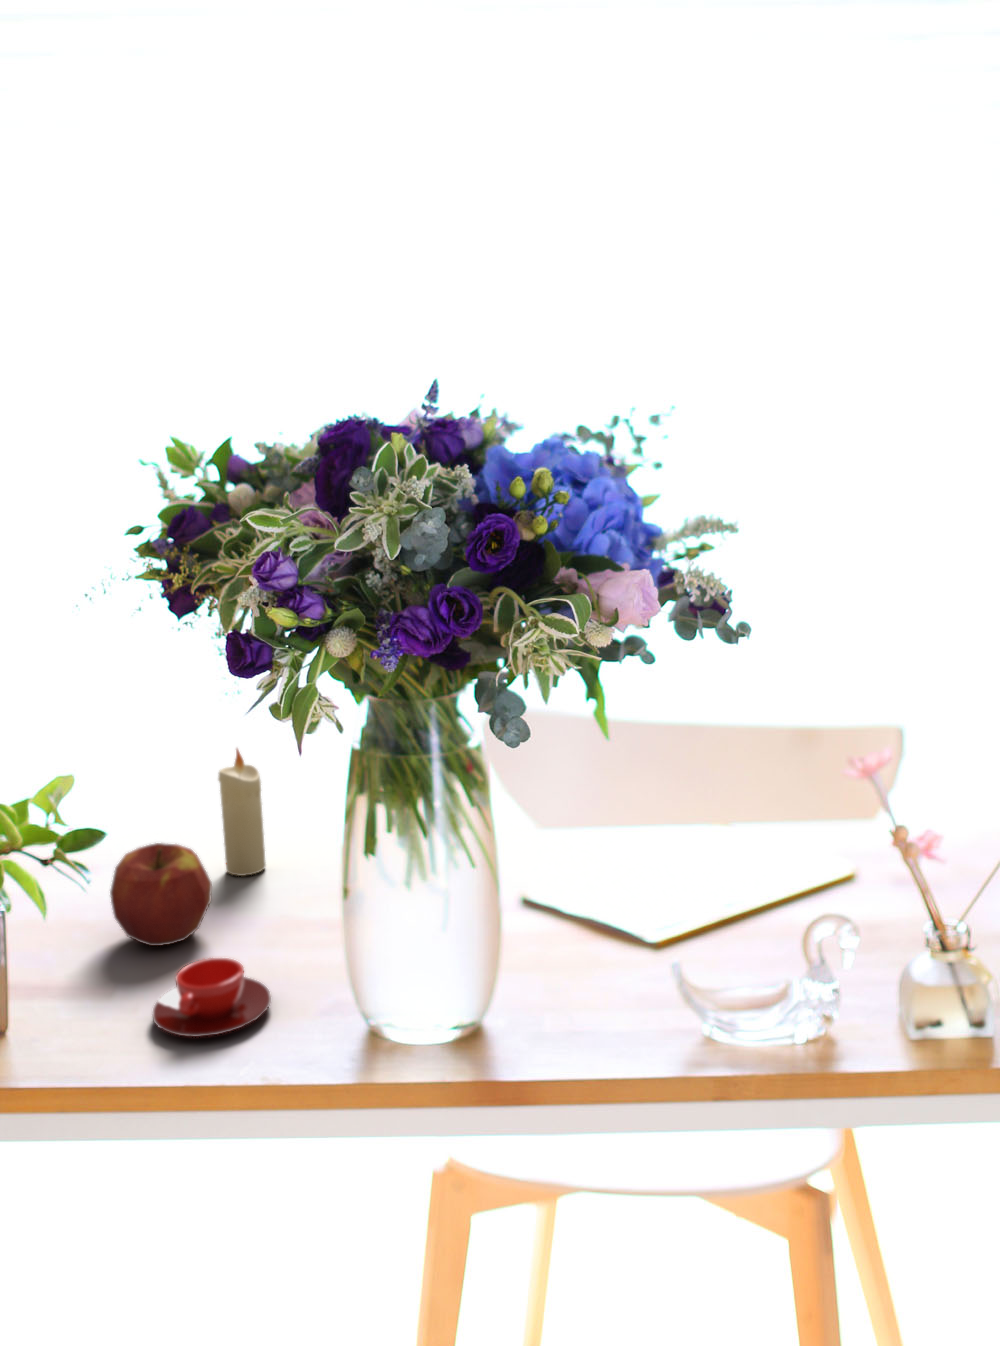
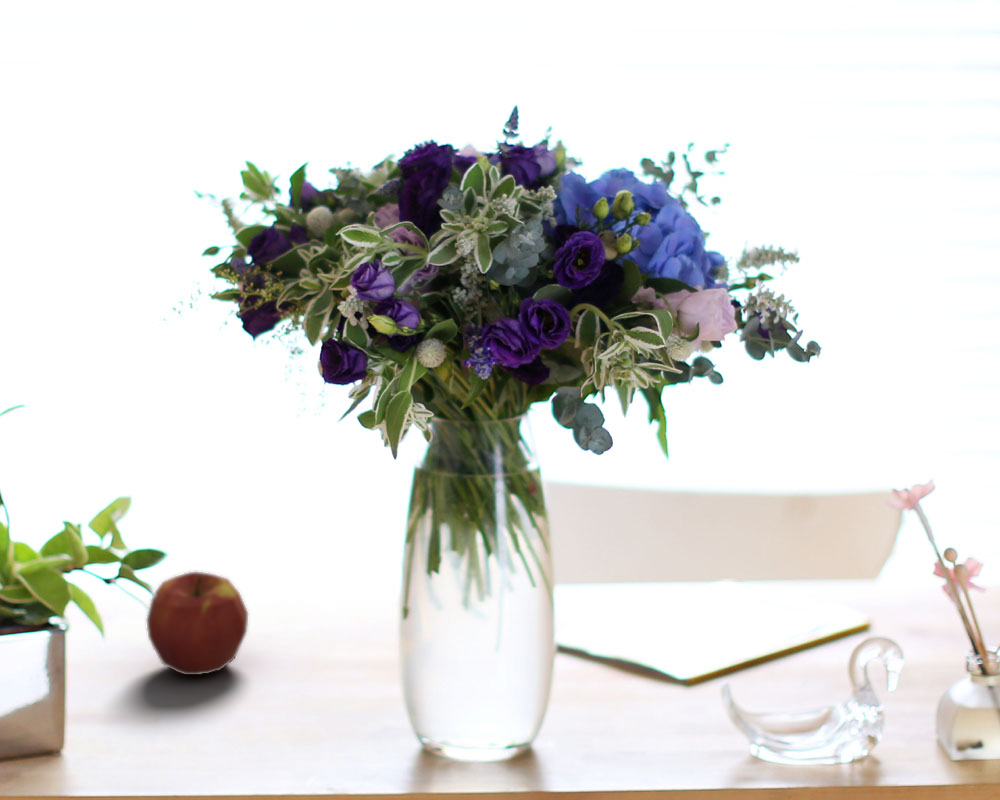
candle: present [218,749,266,876] -> none [245,483,289,615]
teacup: present [153,958,271,1037] -> none [204,679,321,752]

